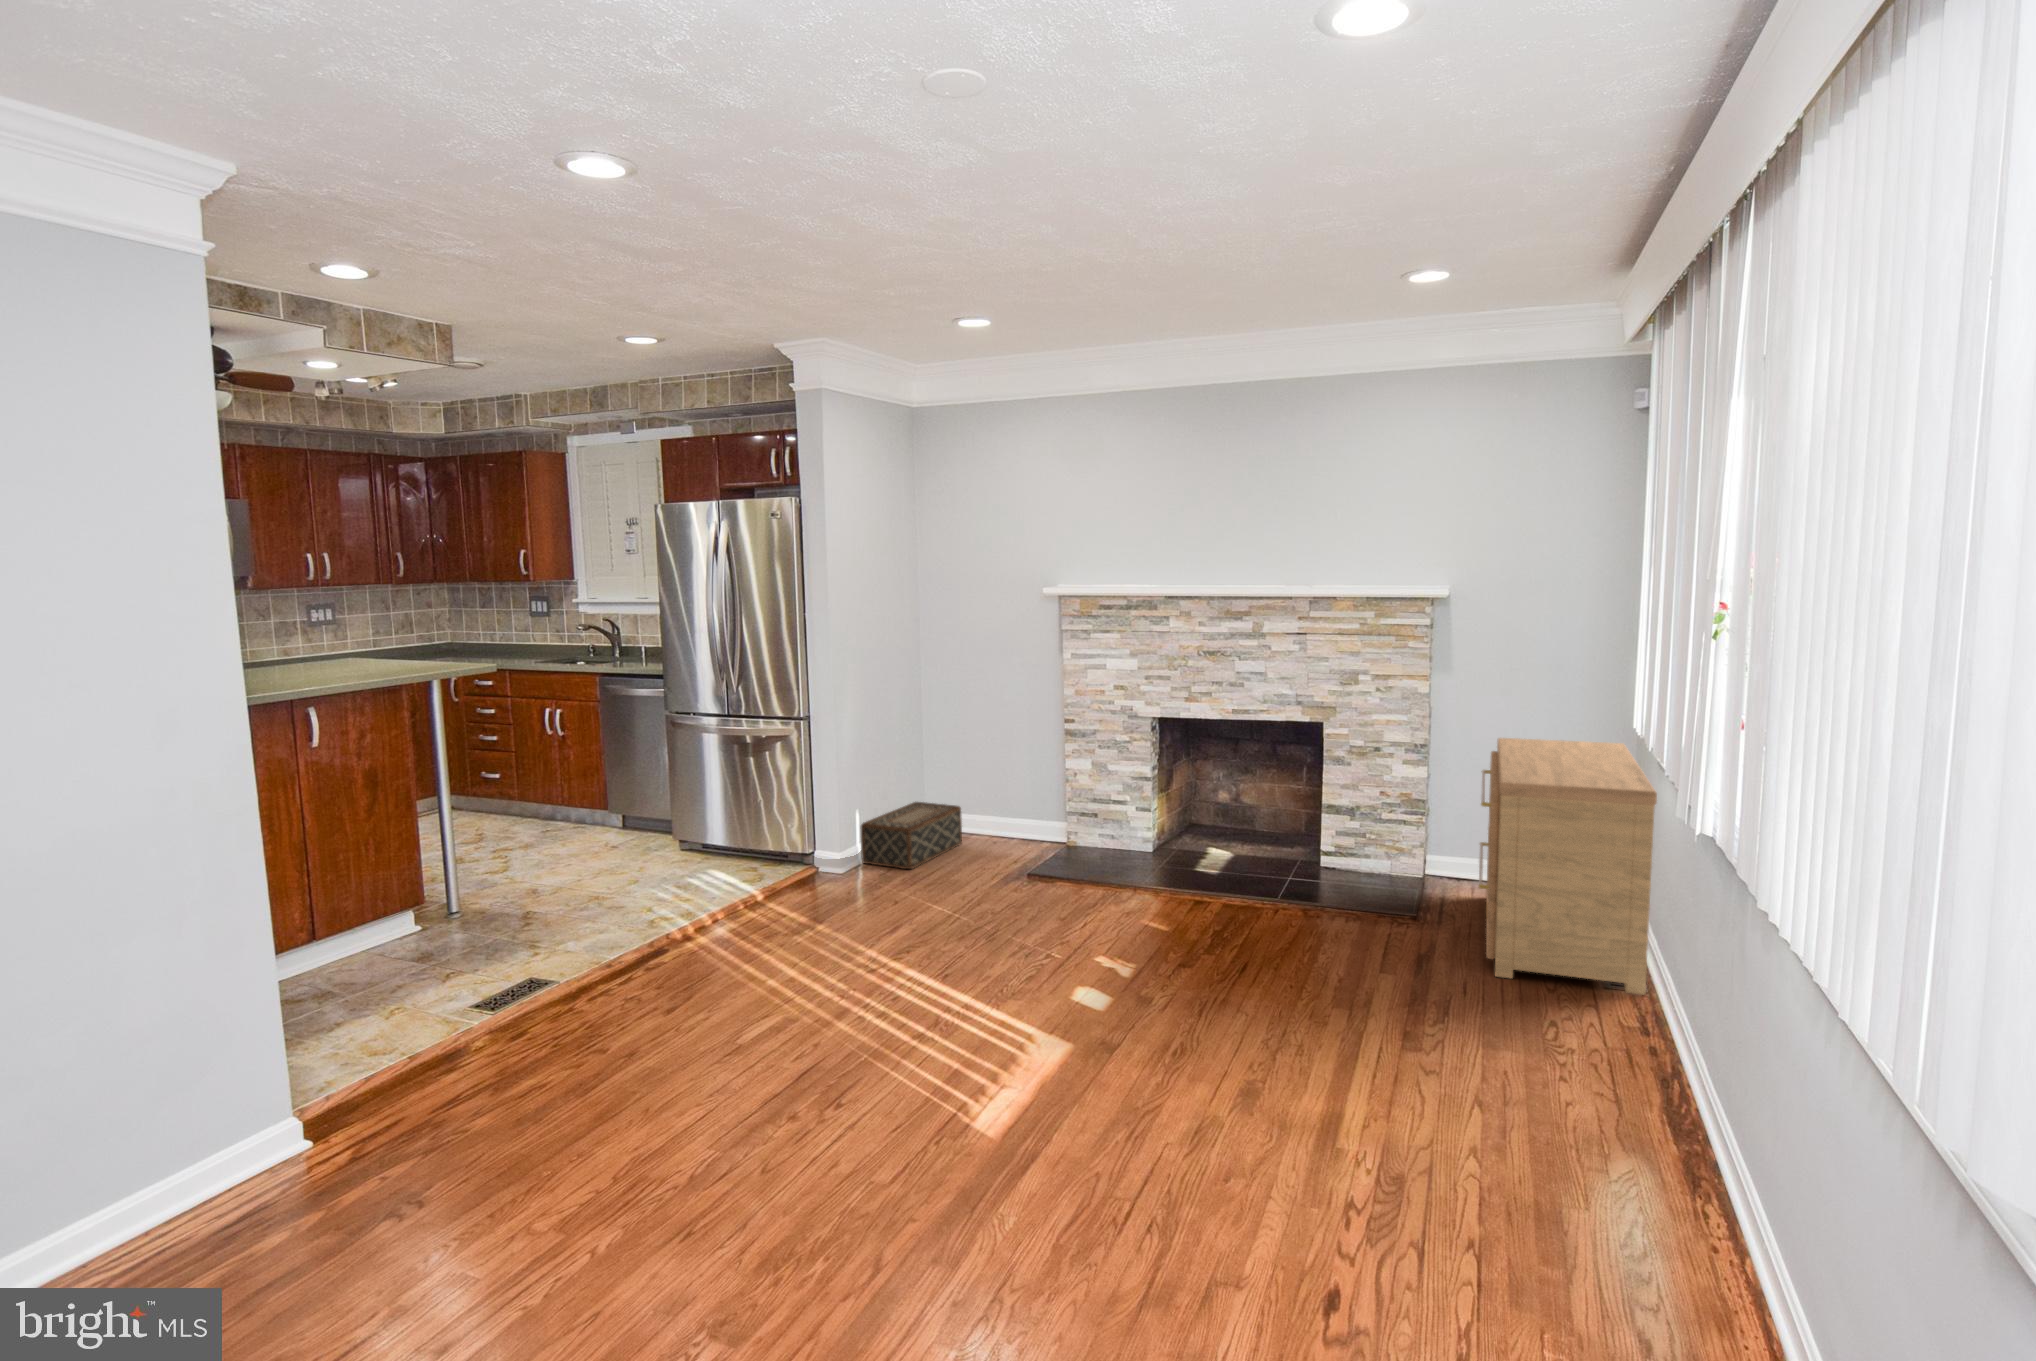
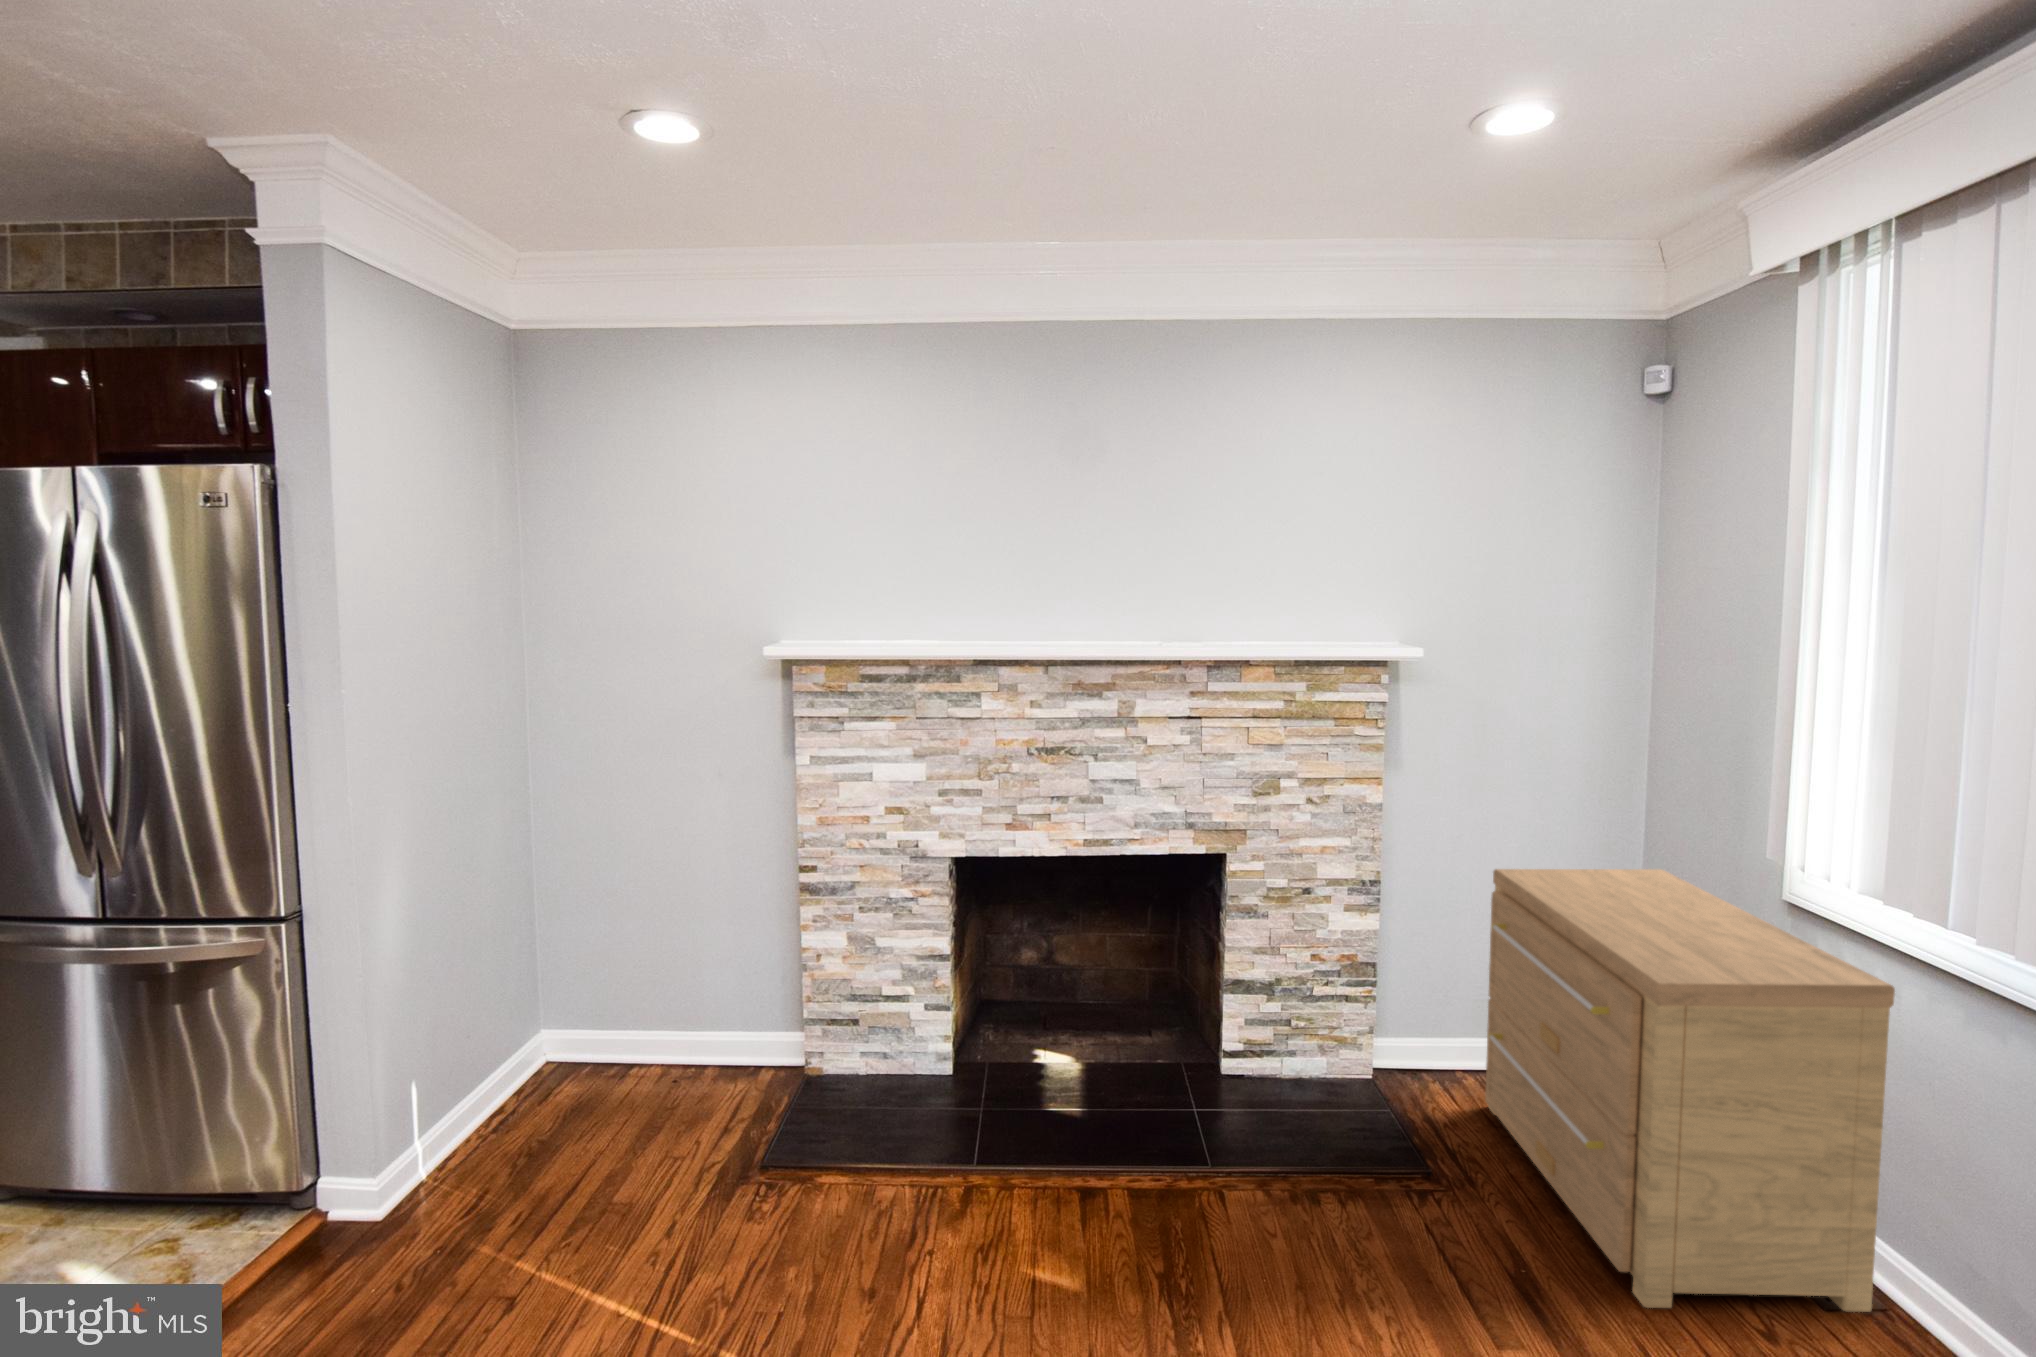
woven basket: present [860,802,962,869] -> none [422,1024,617,1179]

